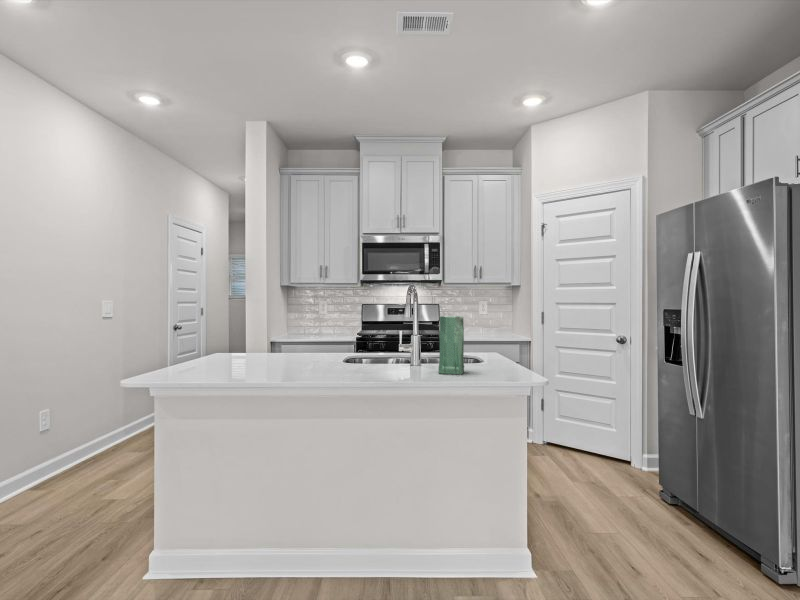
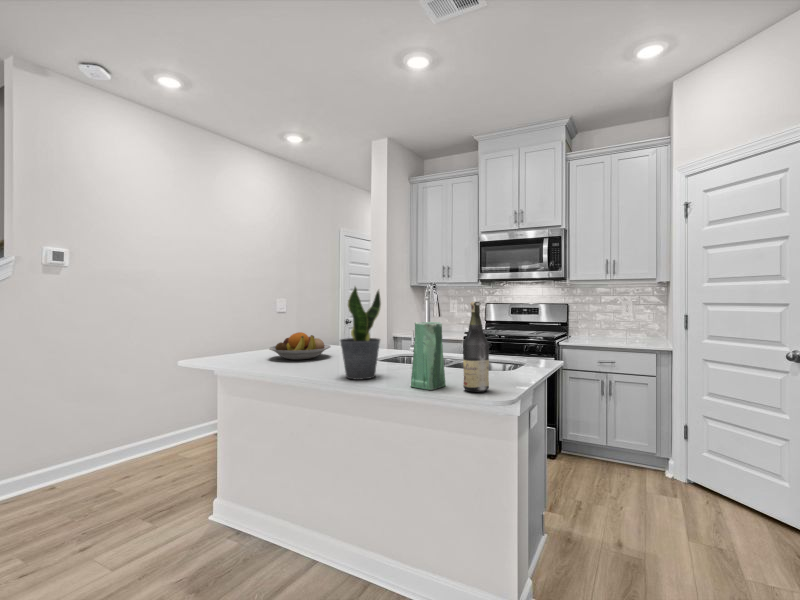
potted plant: none [353,282,393,373] -> present [340,287,381,379]
wine bottle: none [483,298,504,373] -> present [463,302,489,392]
fruit bowl: none [215,334,286,364] -> present [269,332,331,360]

